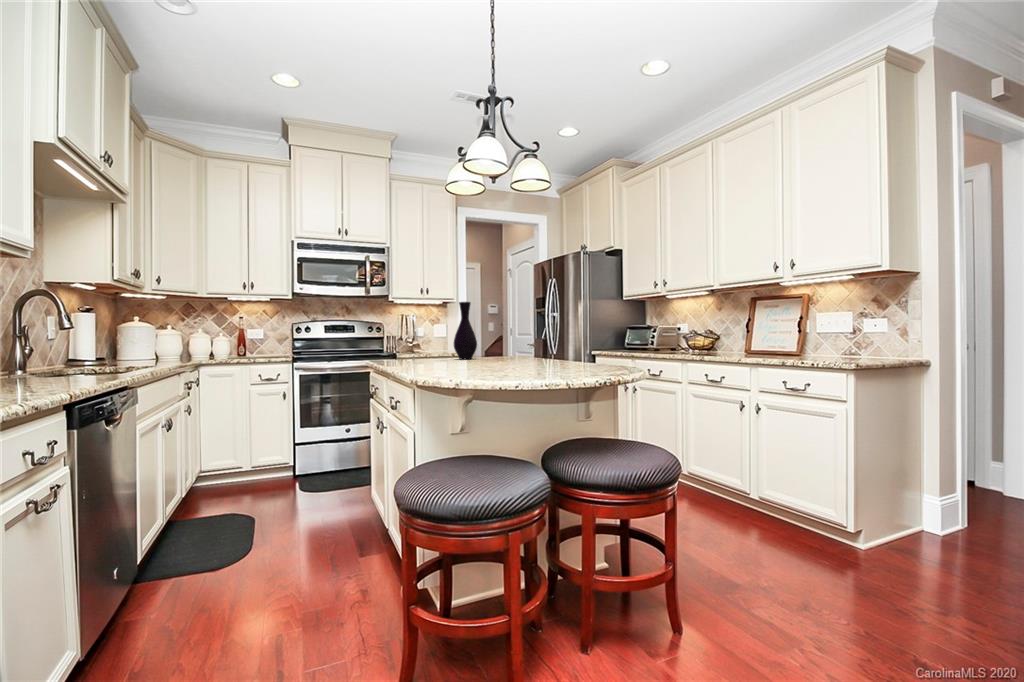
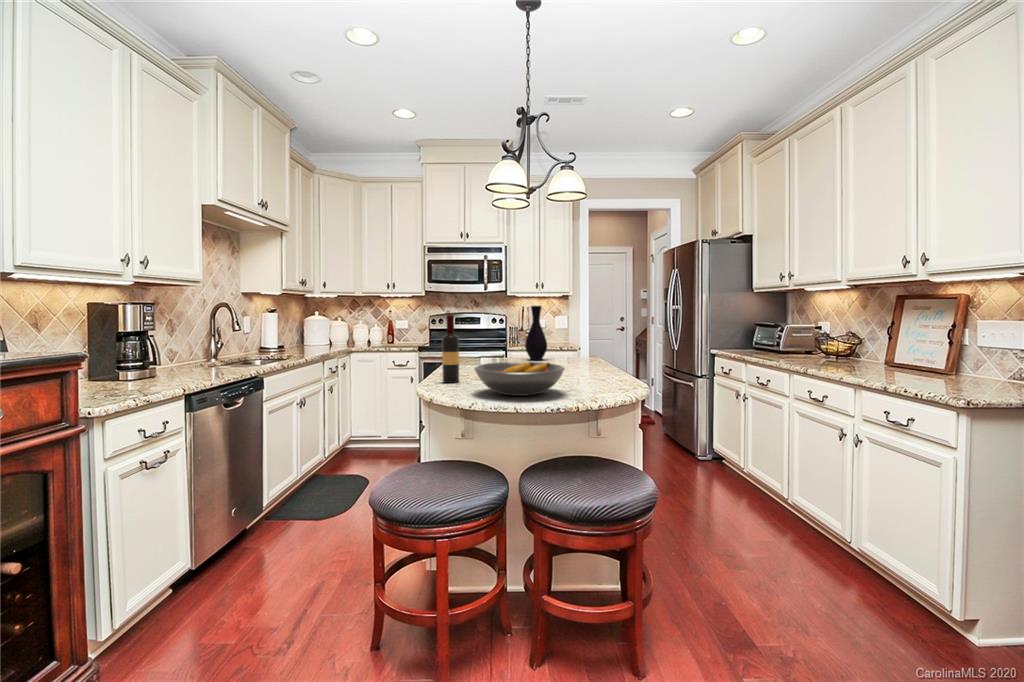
wine bottle: none [428,294,448,372] -> present [442,315,459,383]
fruit bowl: none [495,337,593,373] -> present [475,362,565,396]

